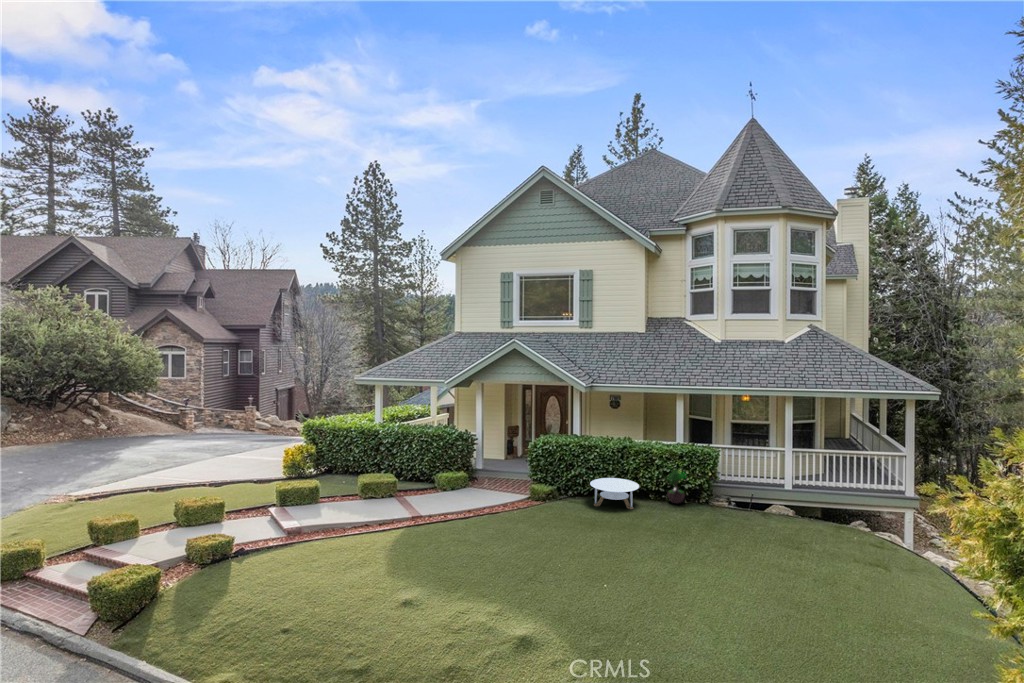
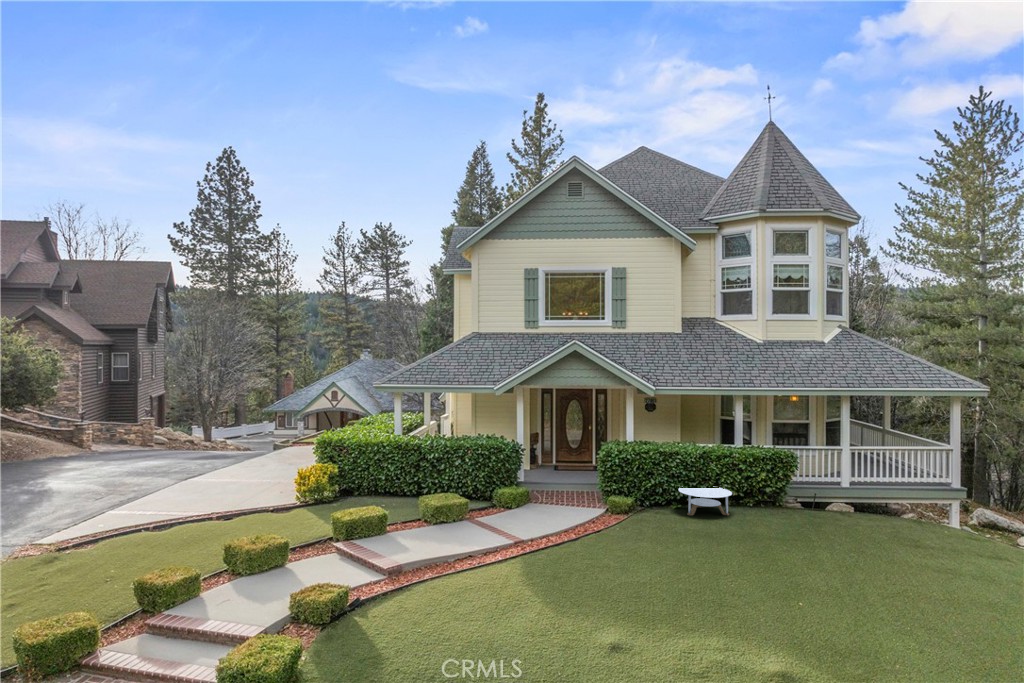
potted tree: present [667,469,685,503] -> none [750,468,774,507]

